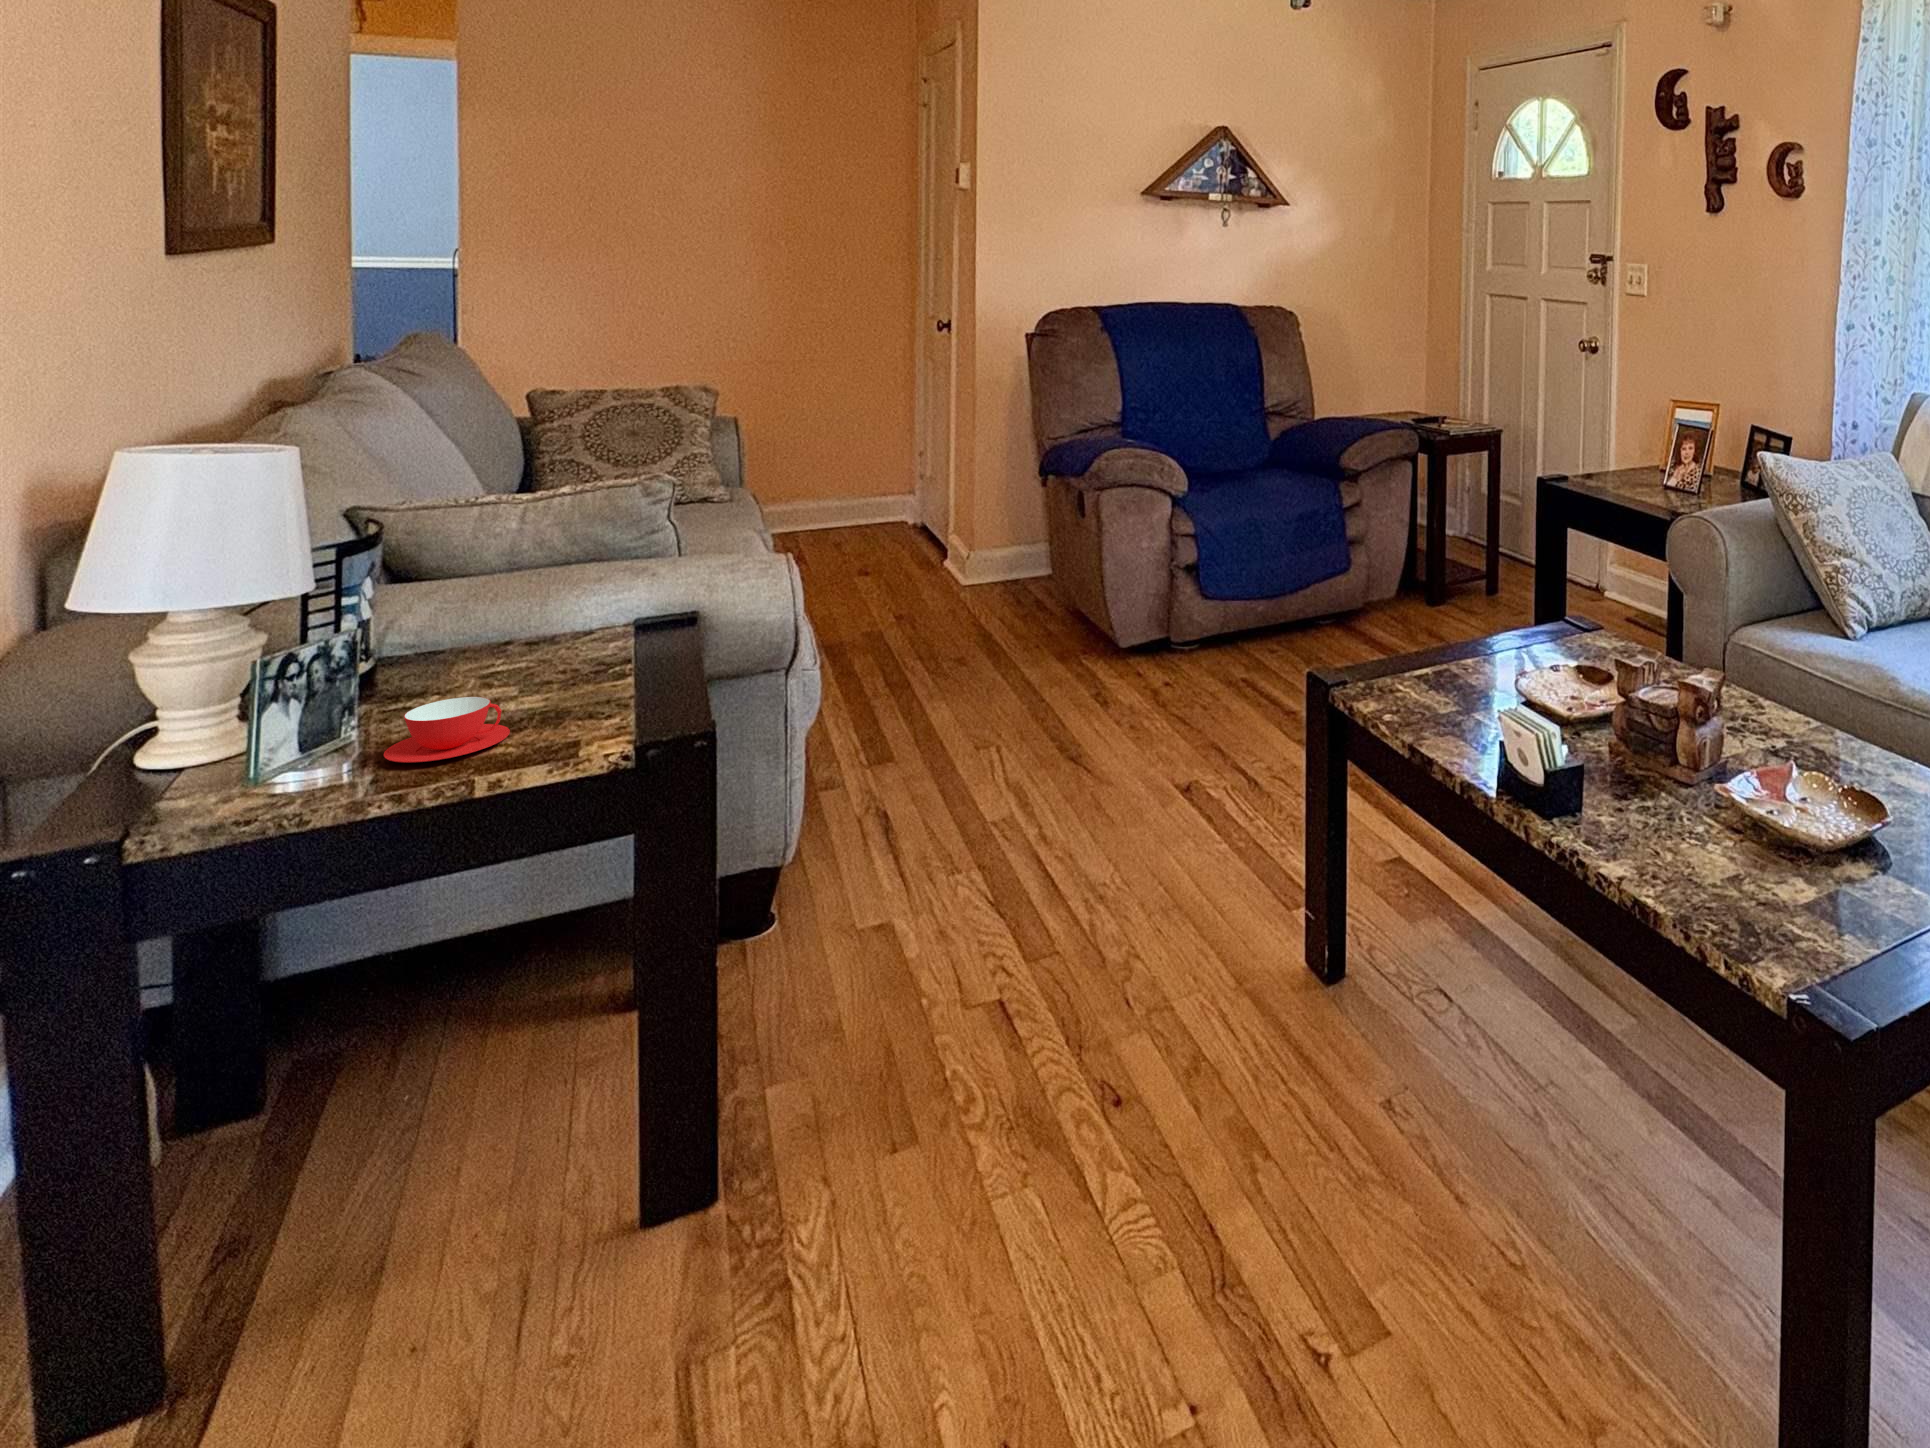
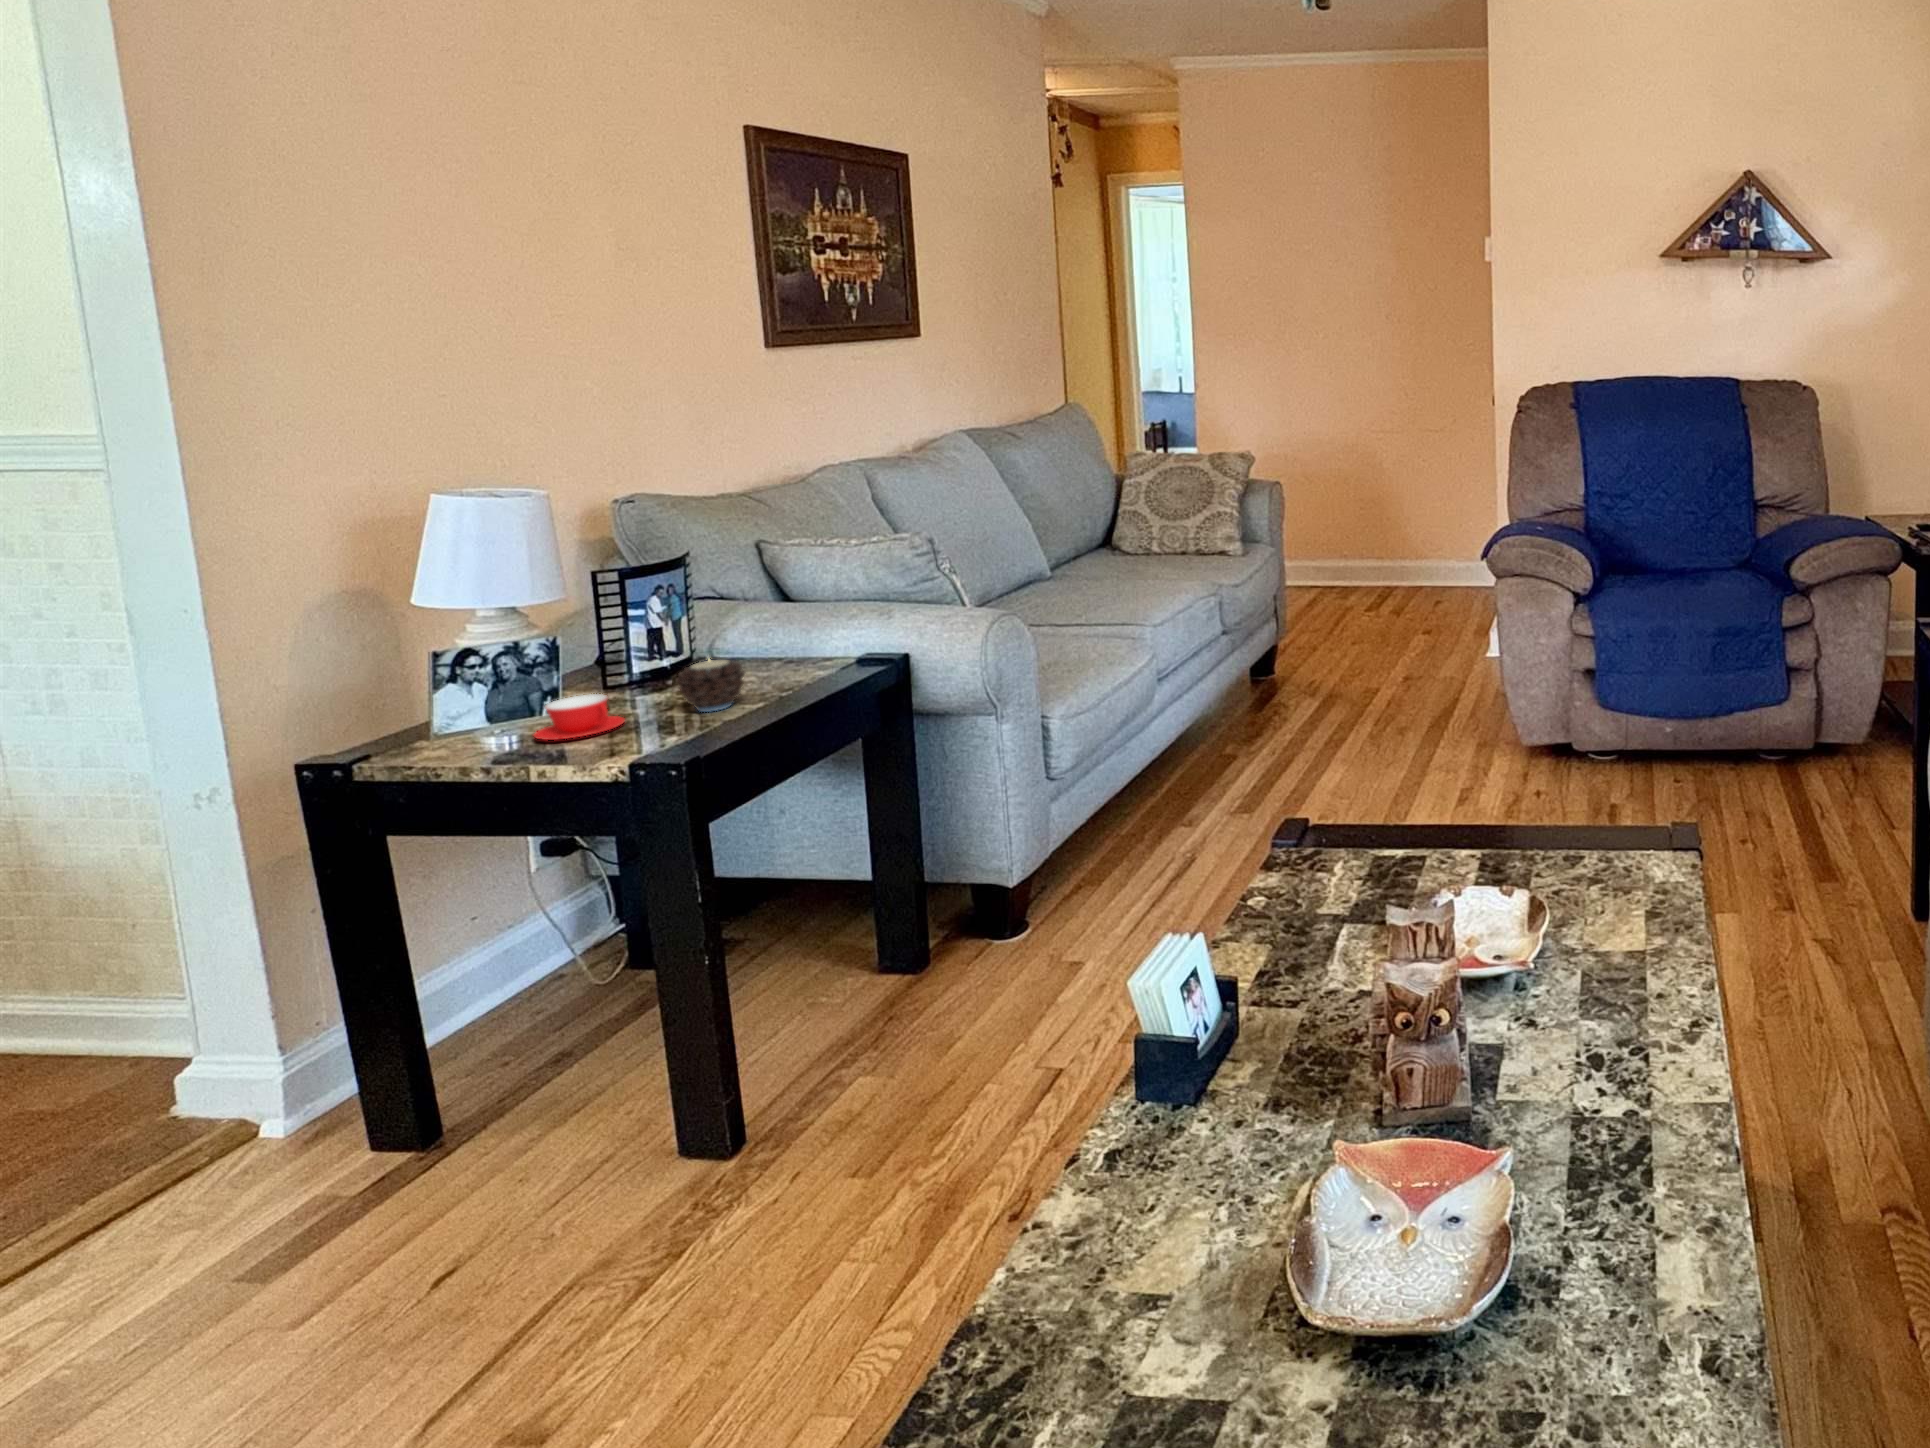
candle: none [552,628,636,700] -> present [677,659,746,712]

